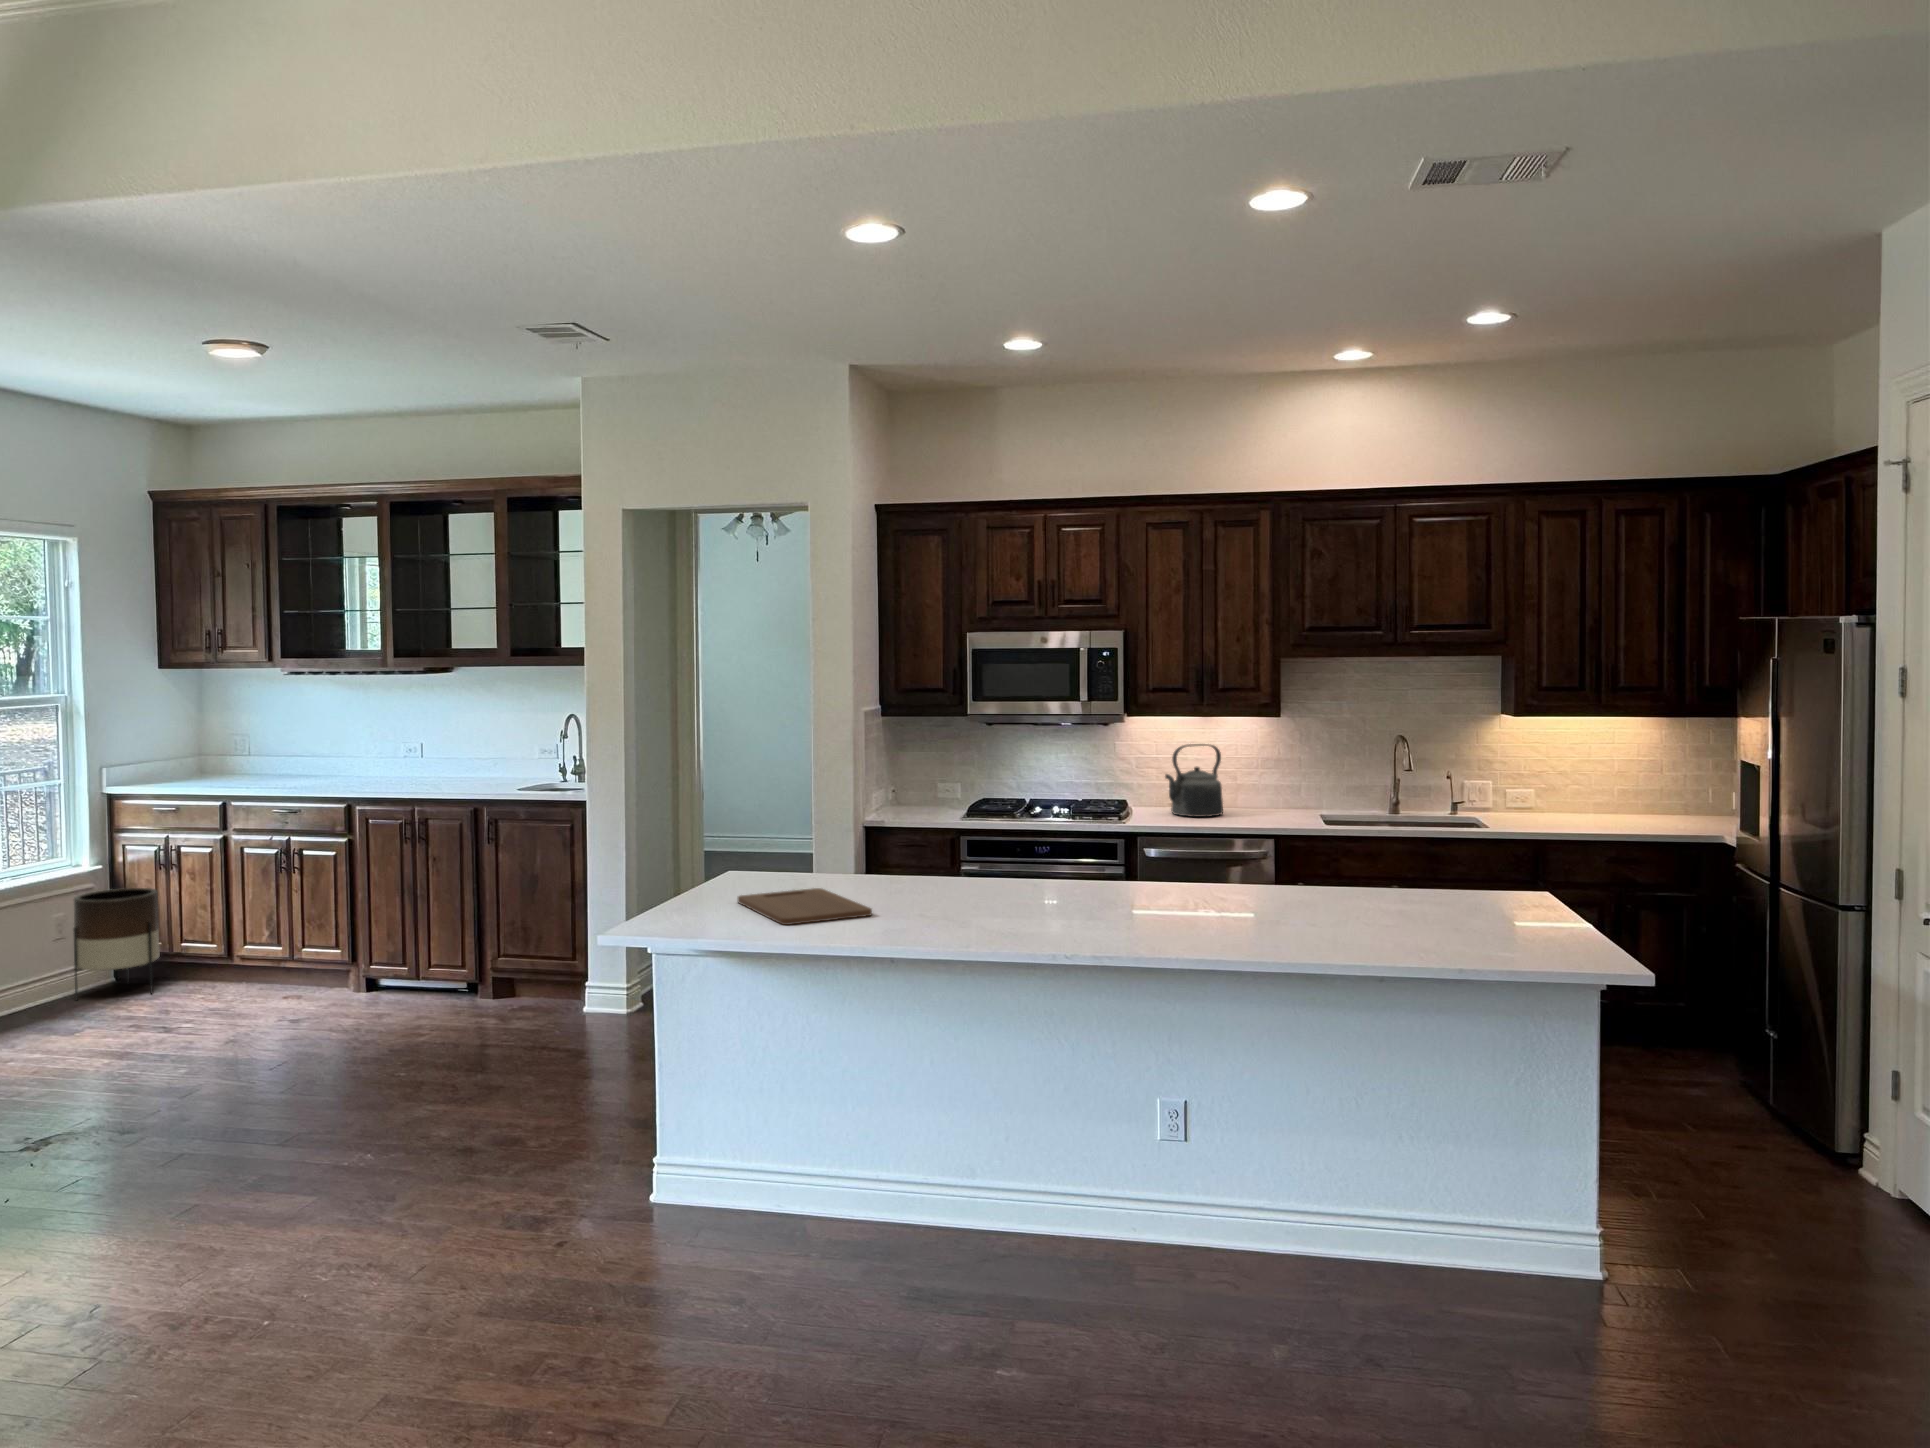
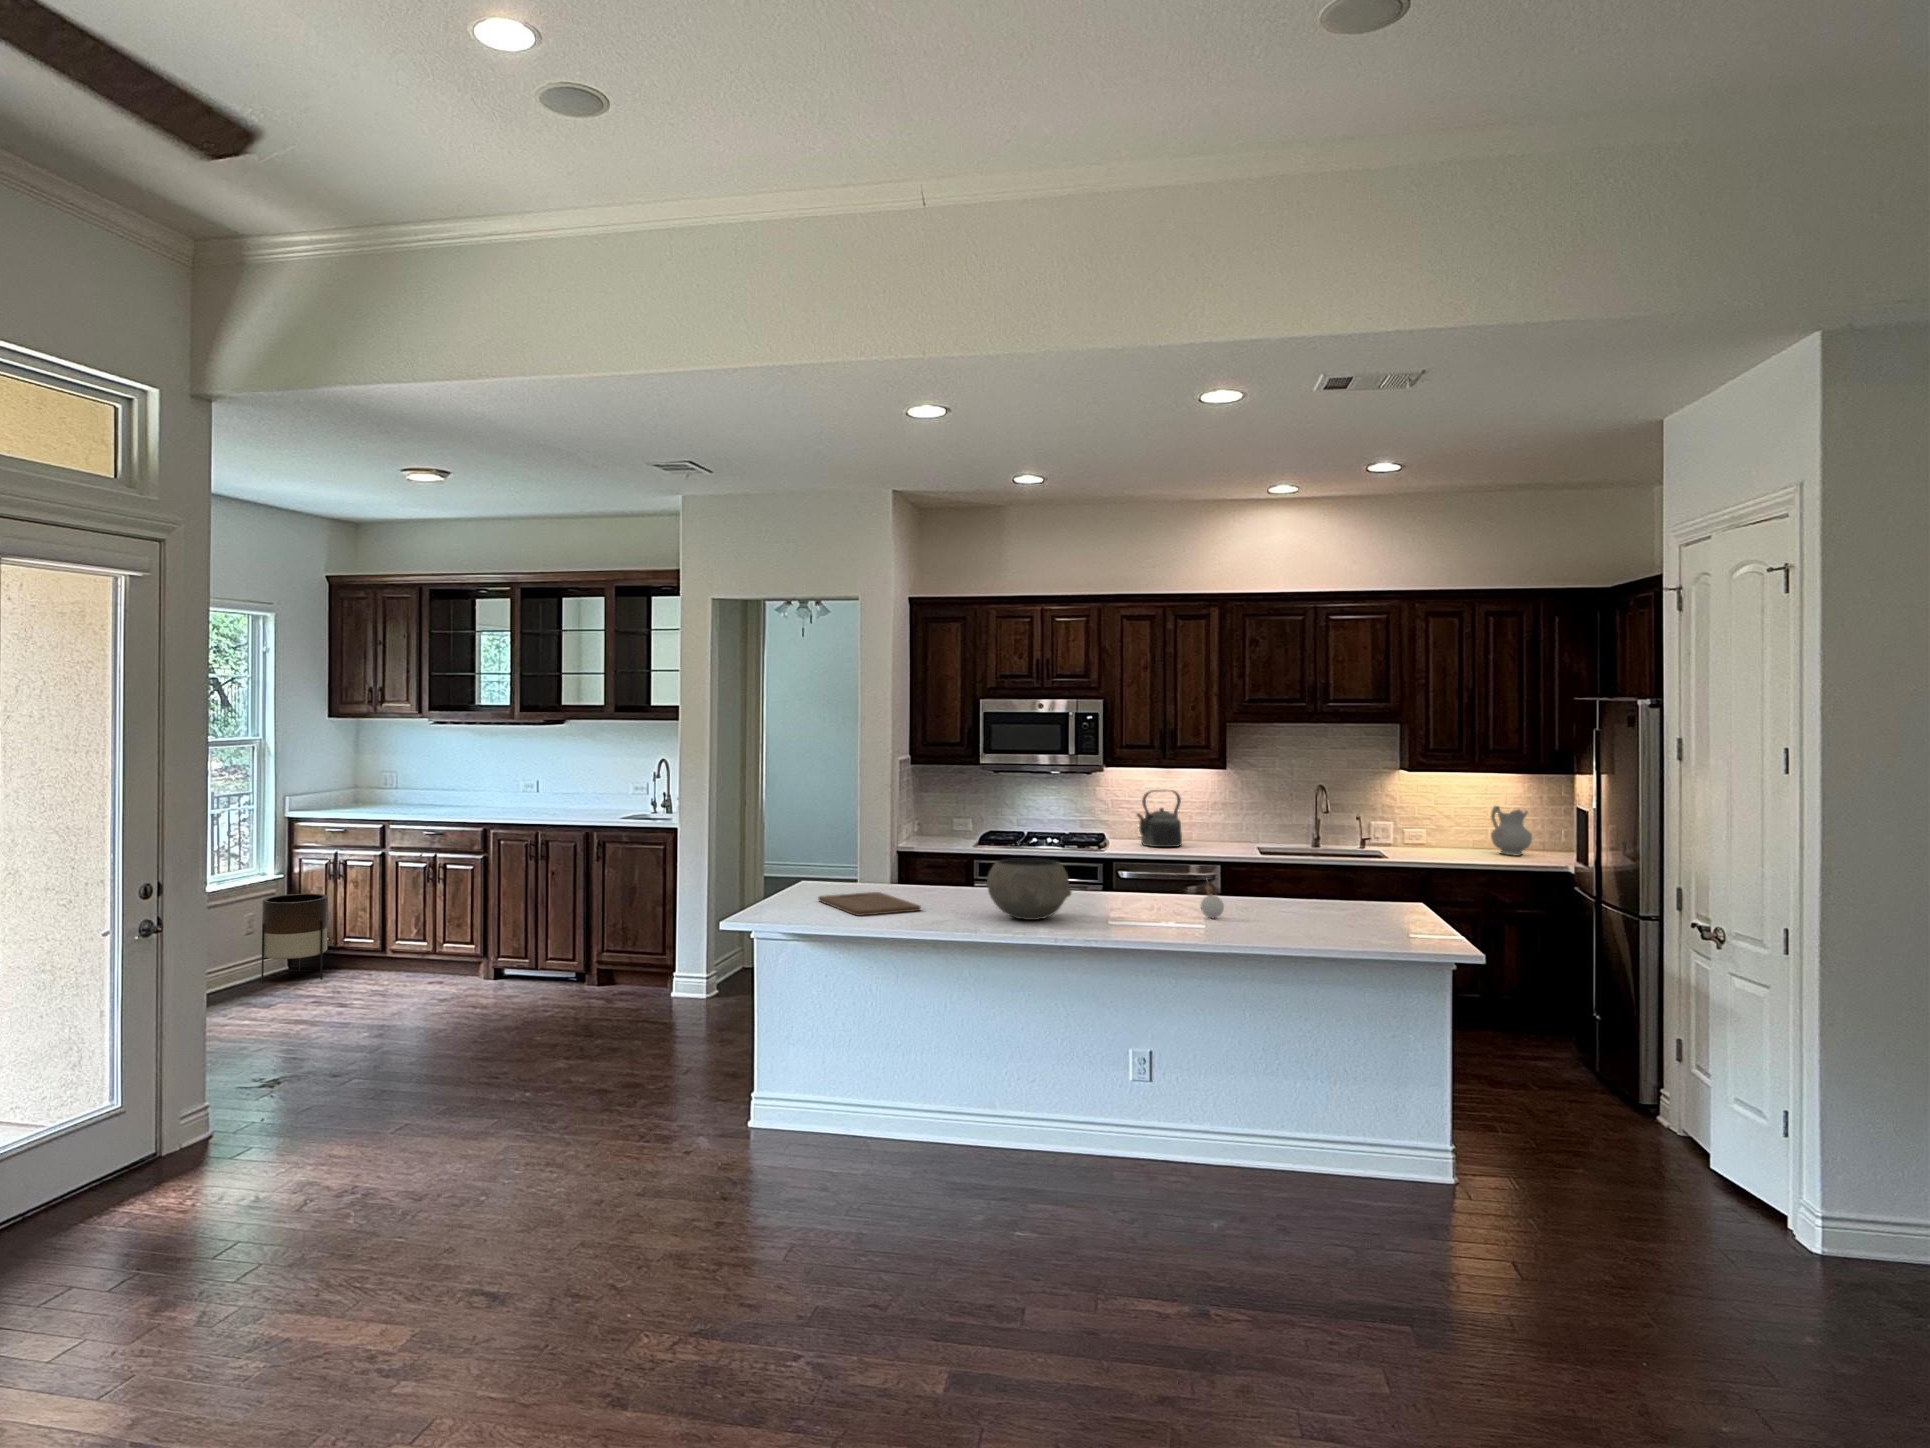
ceramic pitcher: none [1617,758,1671,821] -> present [1491,806,1532,856]
ceramic bowl: none [961,843,1076,928] -> present [987,858,1071,920]
candle: none [1253,866,1285,922] -> present [1201,885,1224,918]

